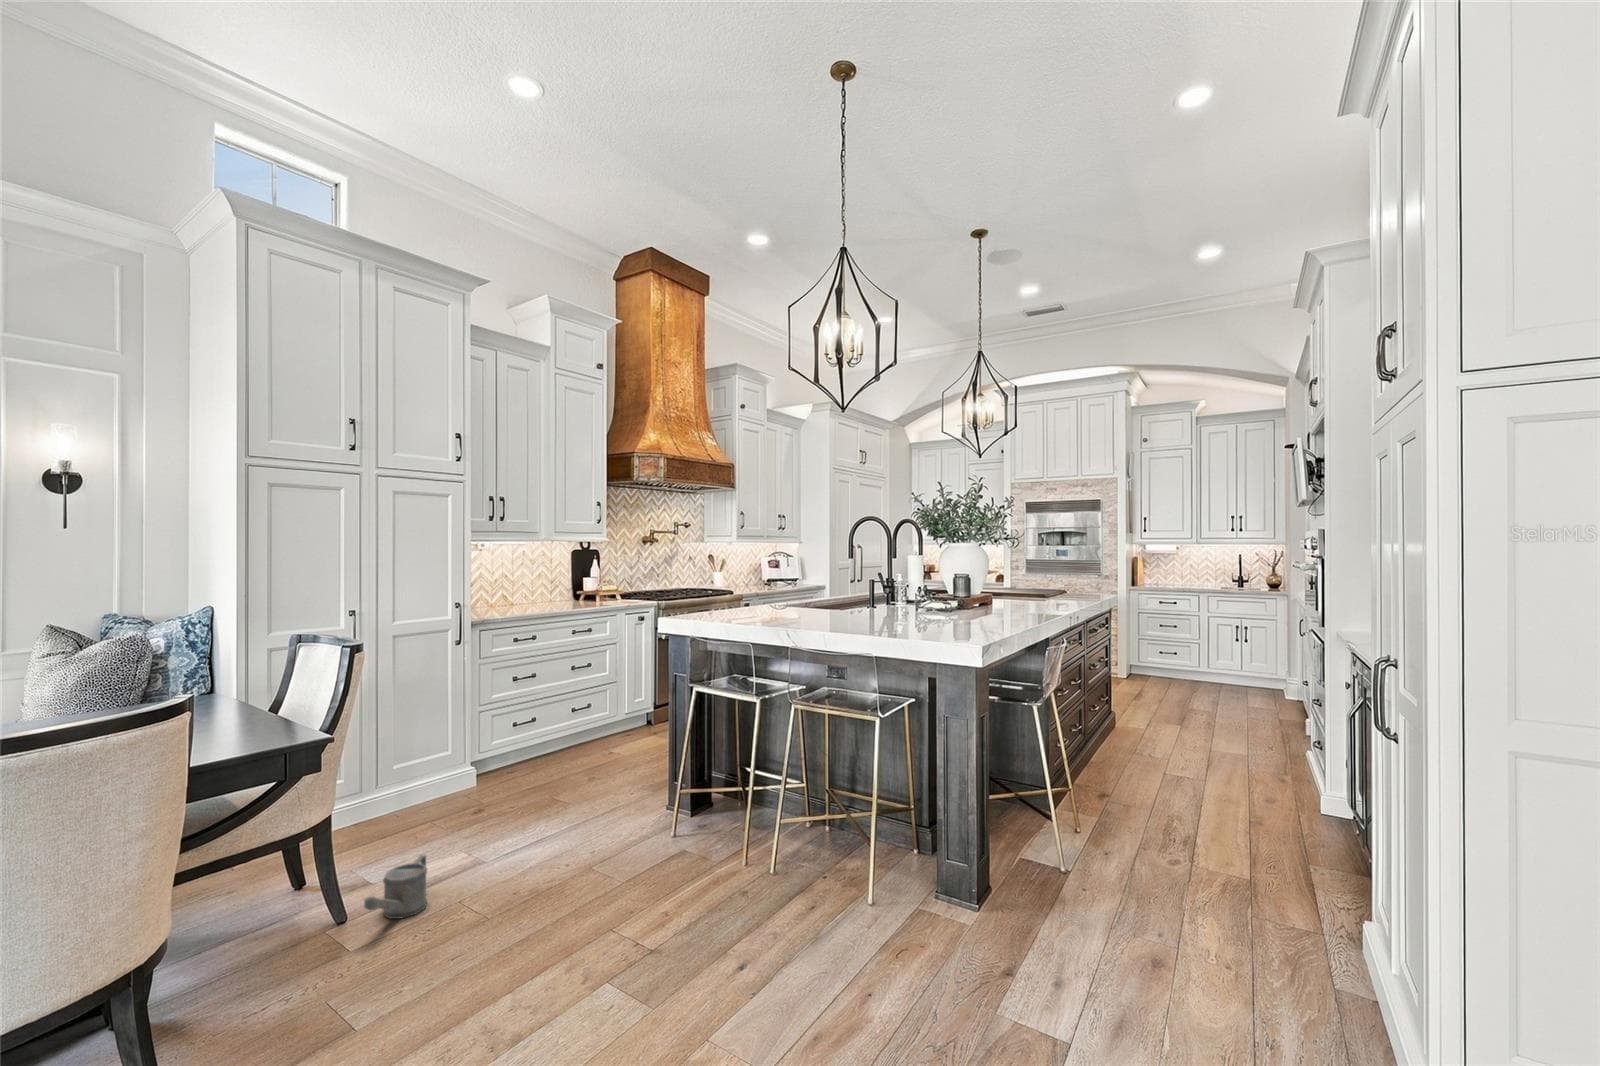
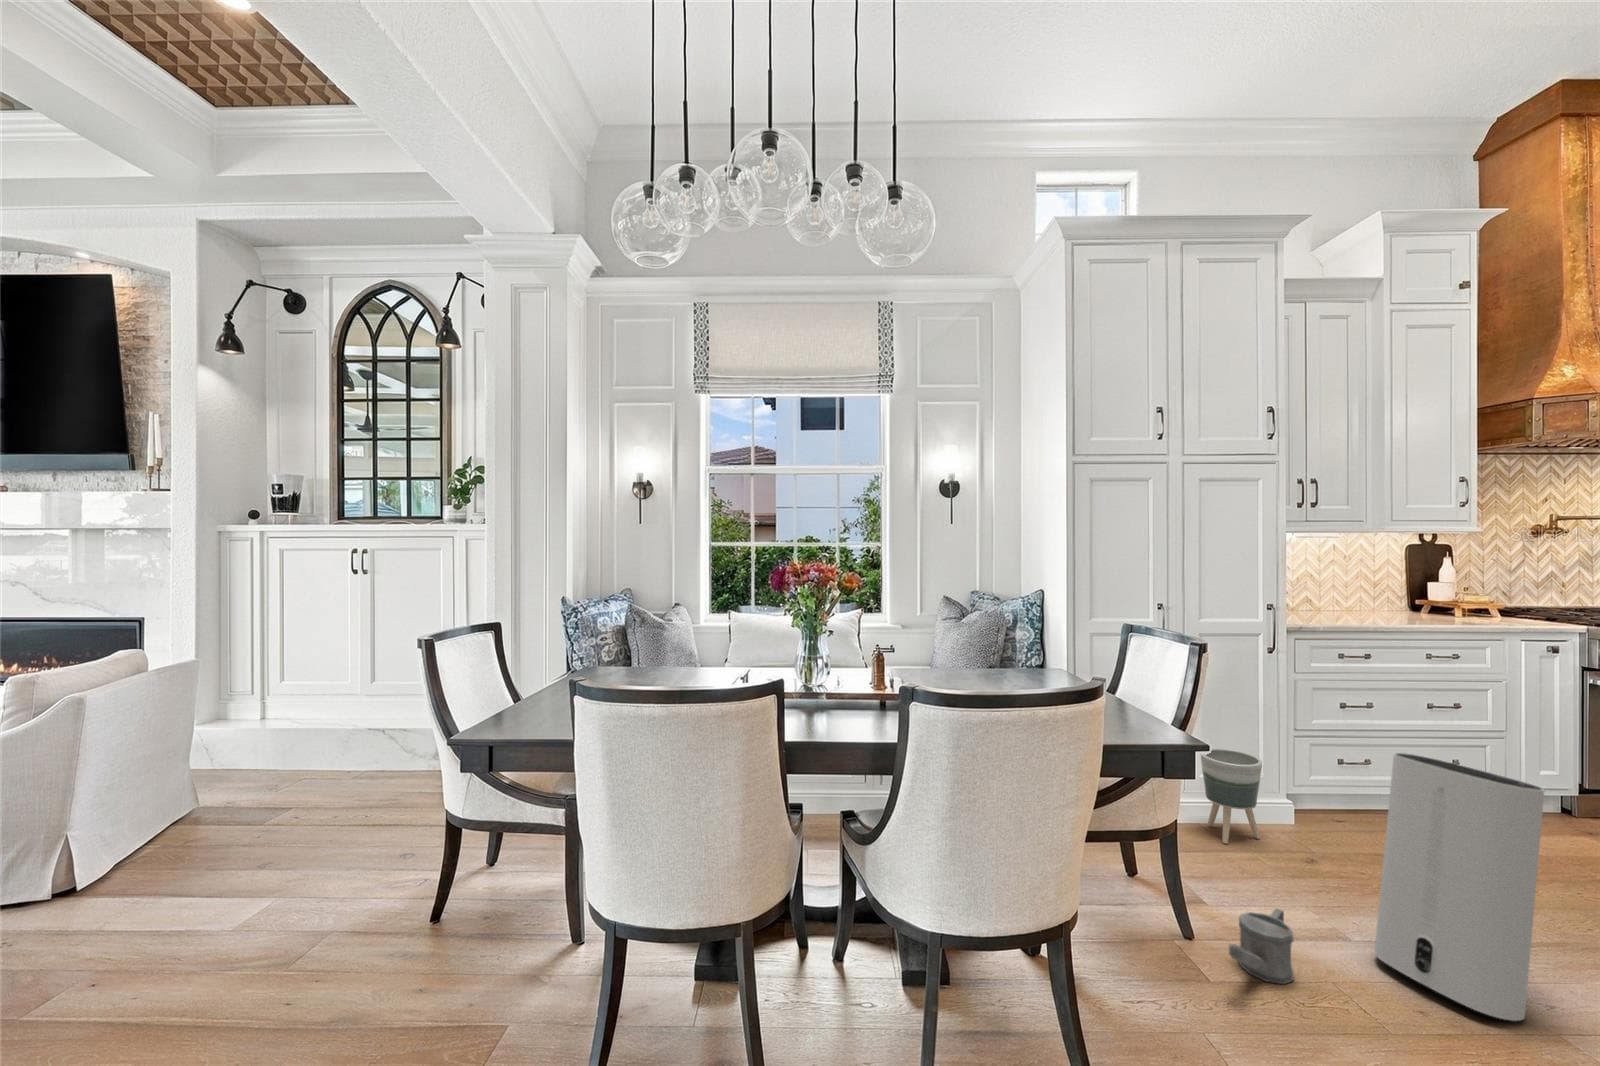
air purifier: none [493,705,585,872] -> present [1374,753,1544,1021]
planter: none [389,736,442,821] -> present [1201,749,1262,844]

